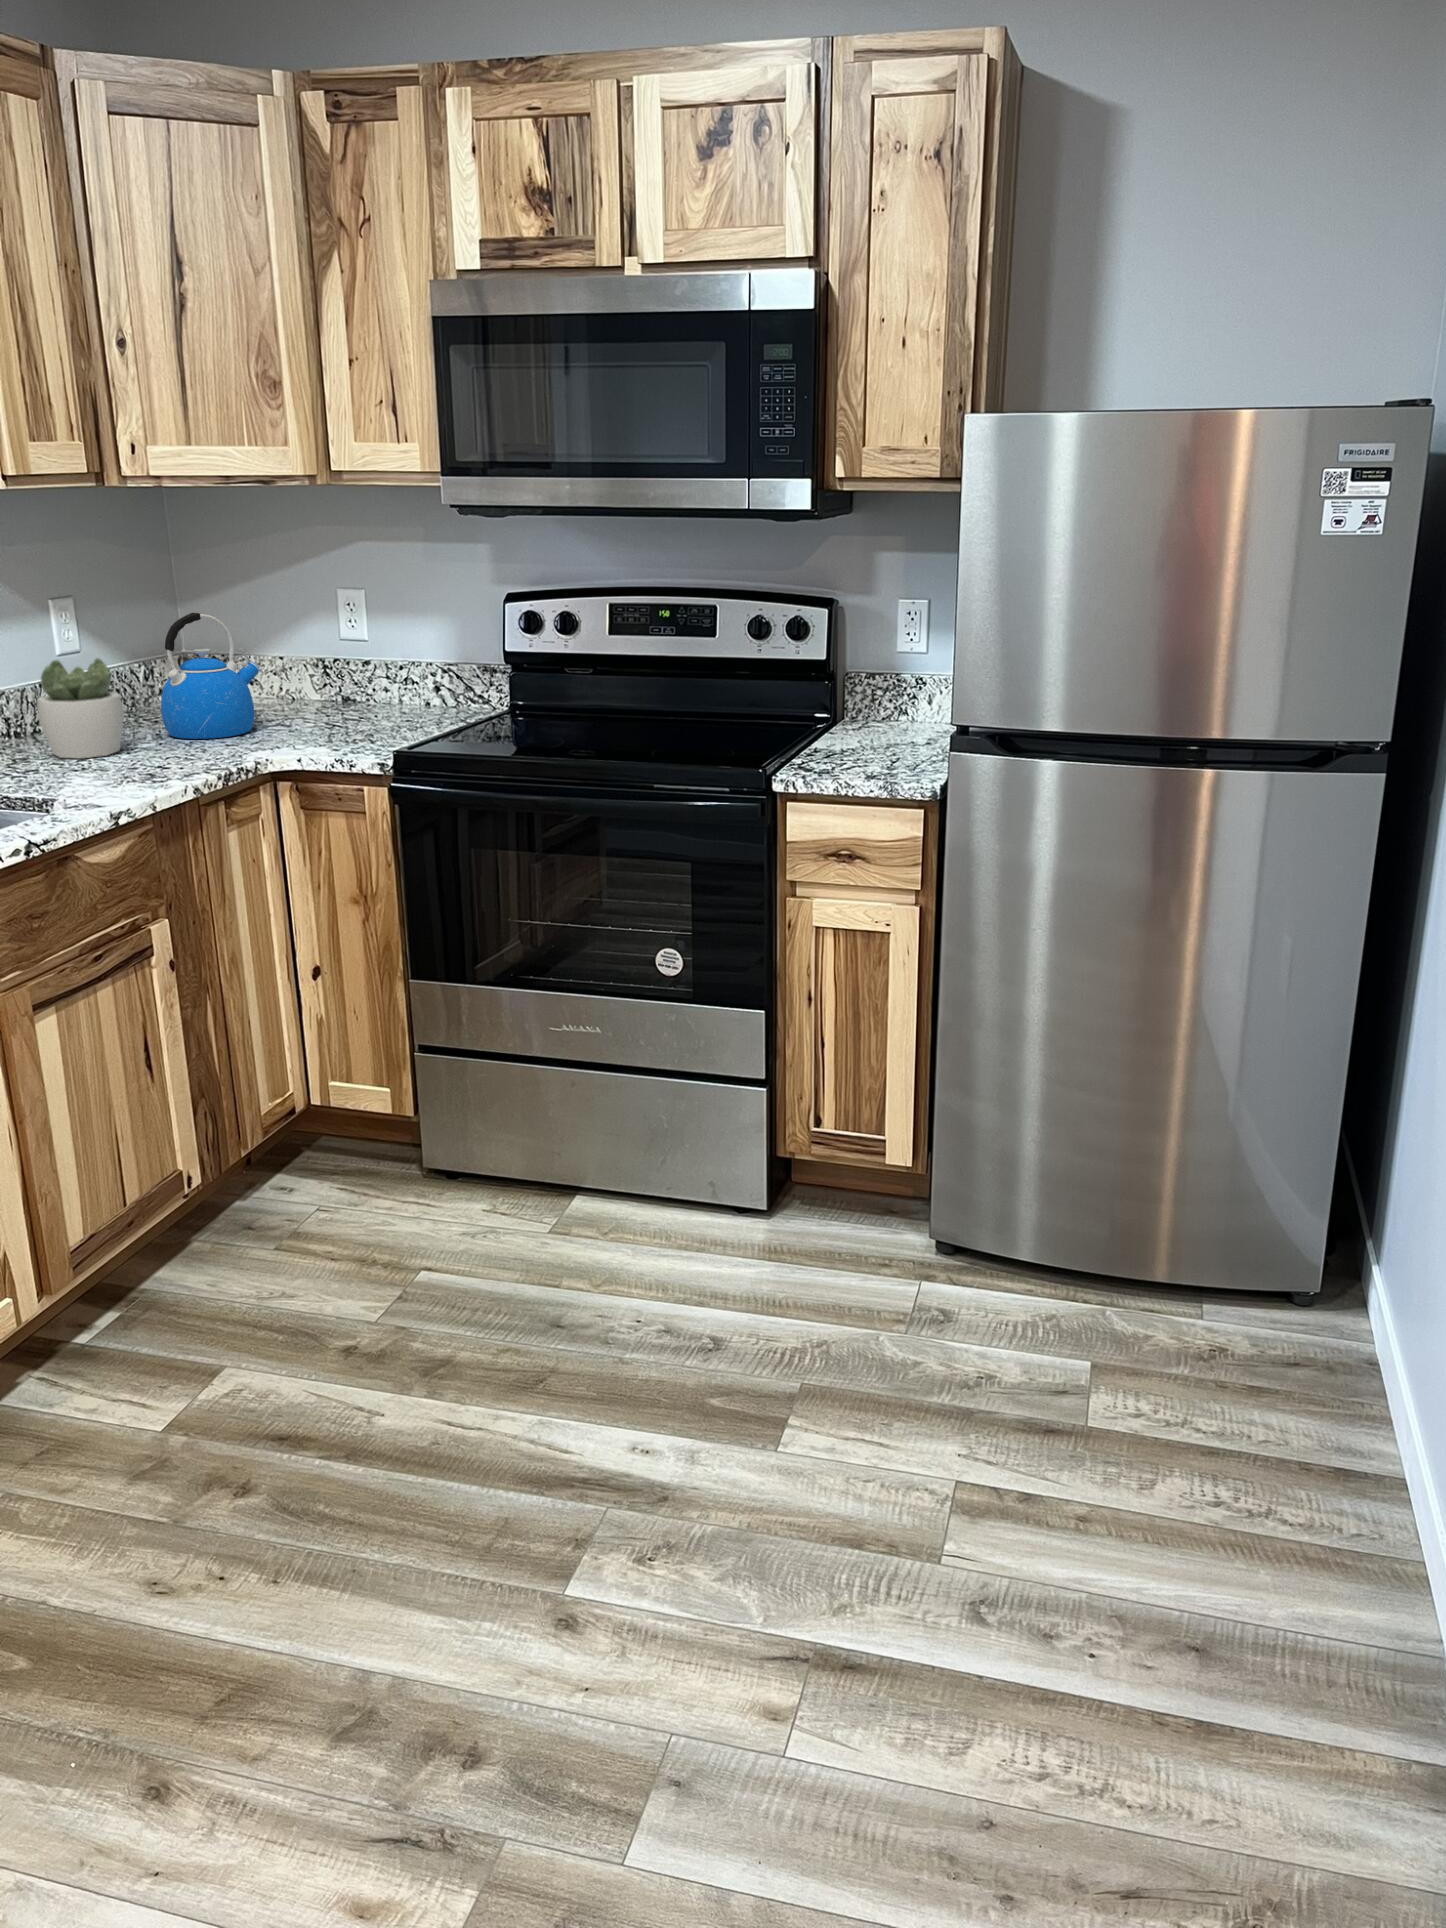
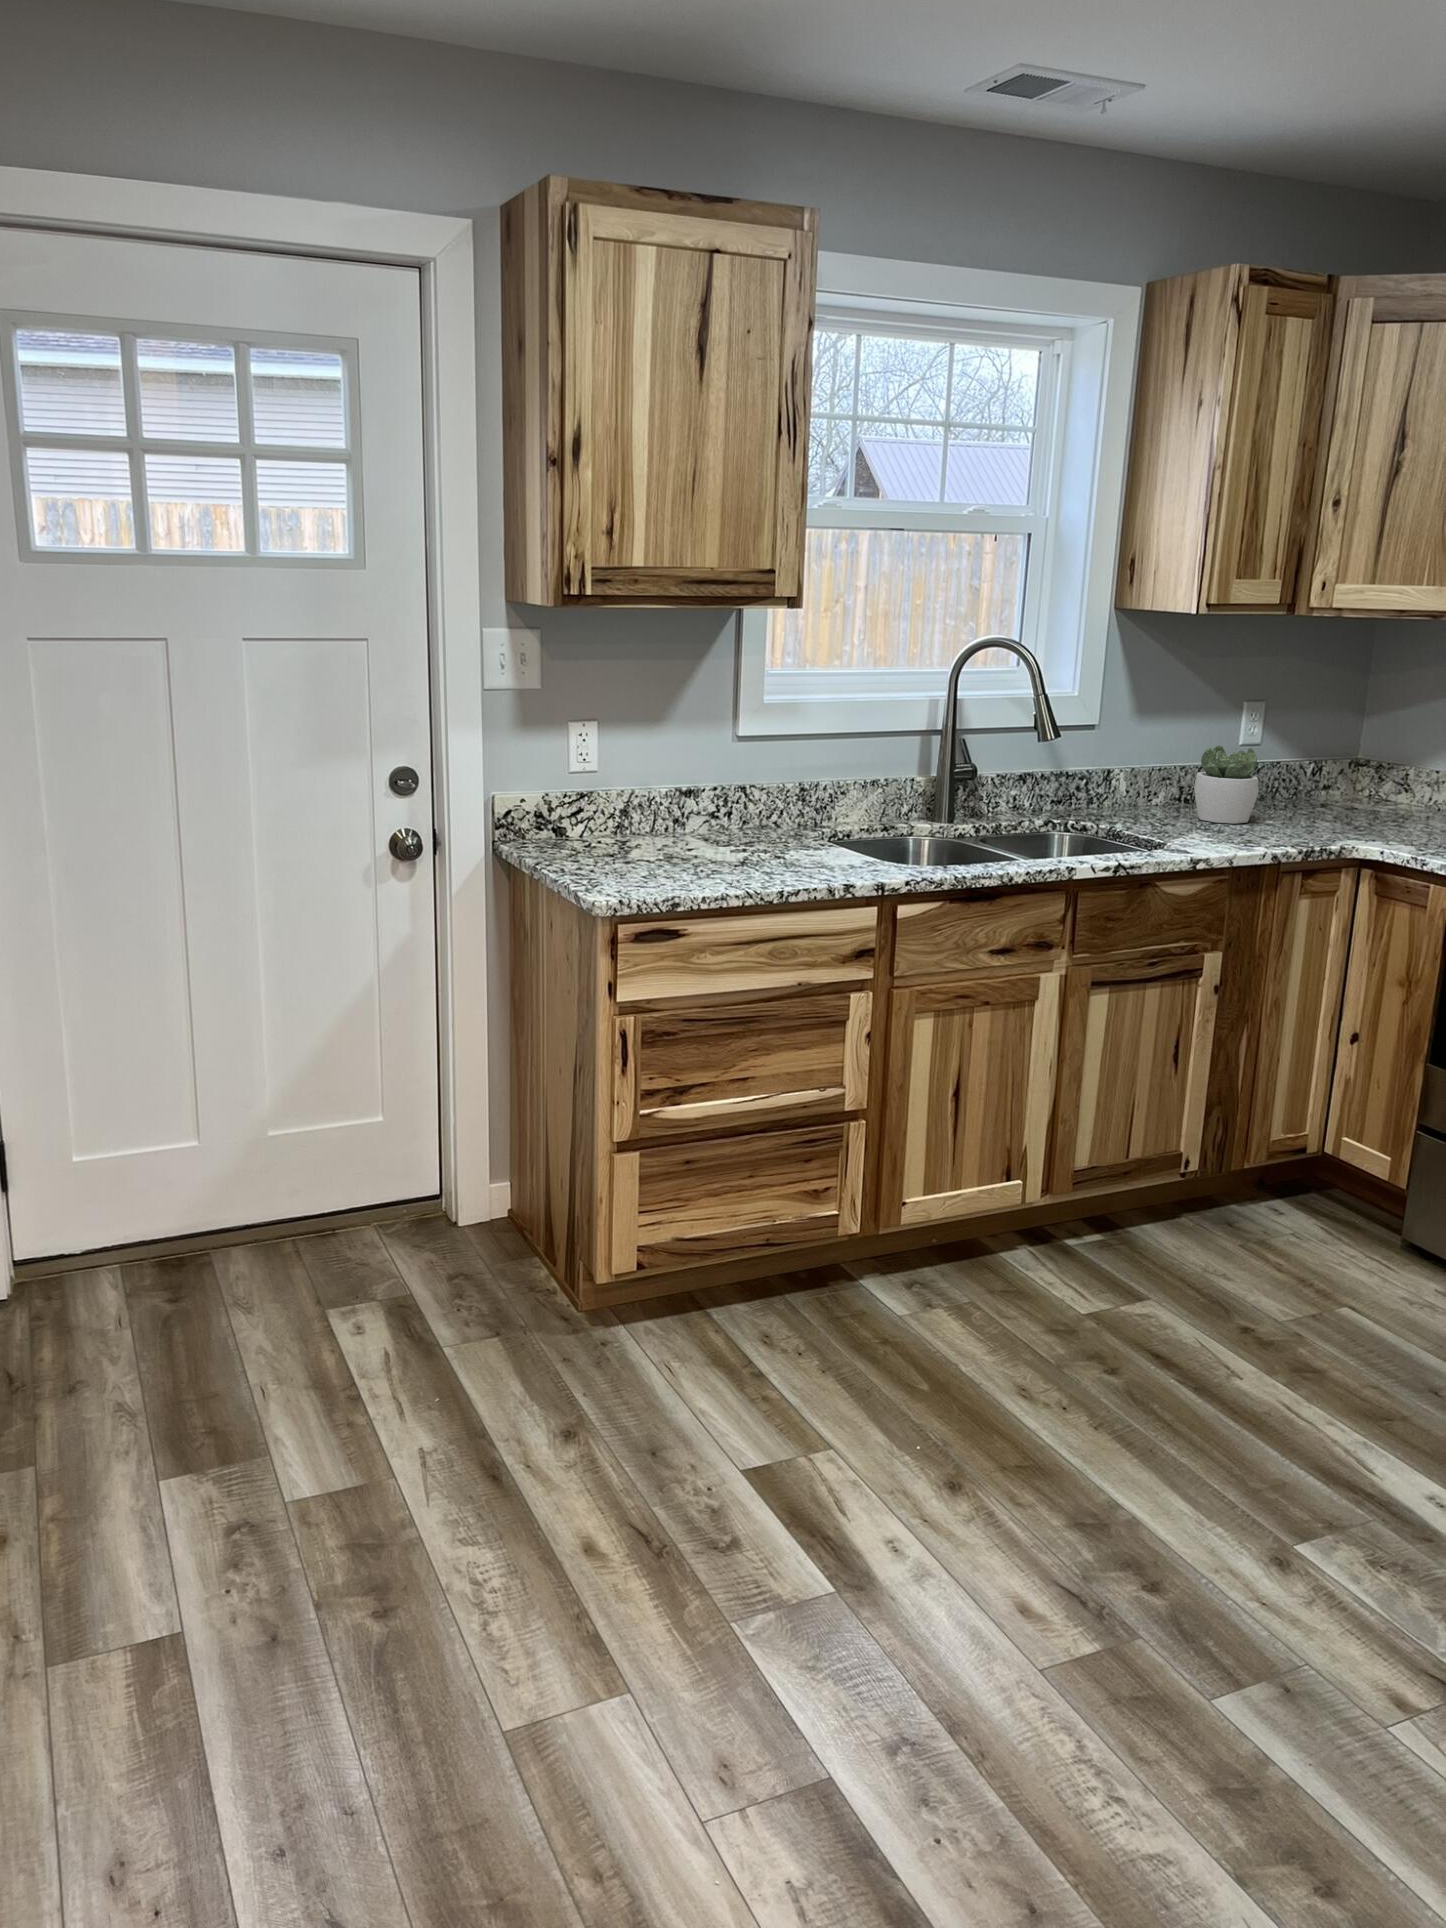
kettle: present [161,613,260,739] -> none [1296,722,1393,827]

